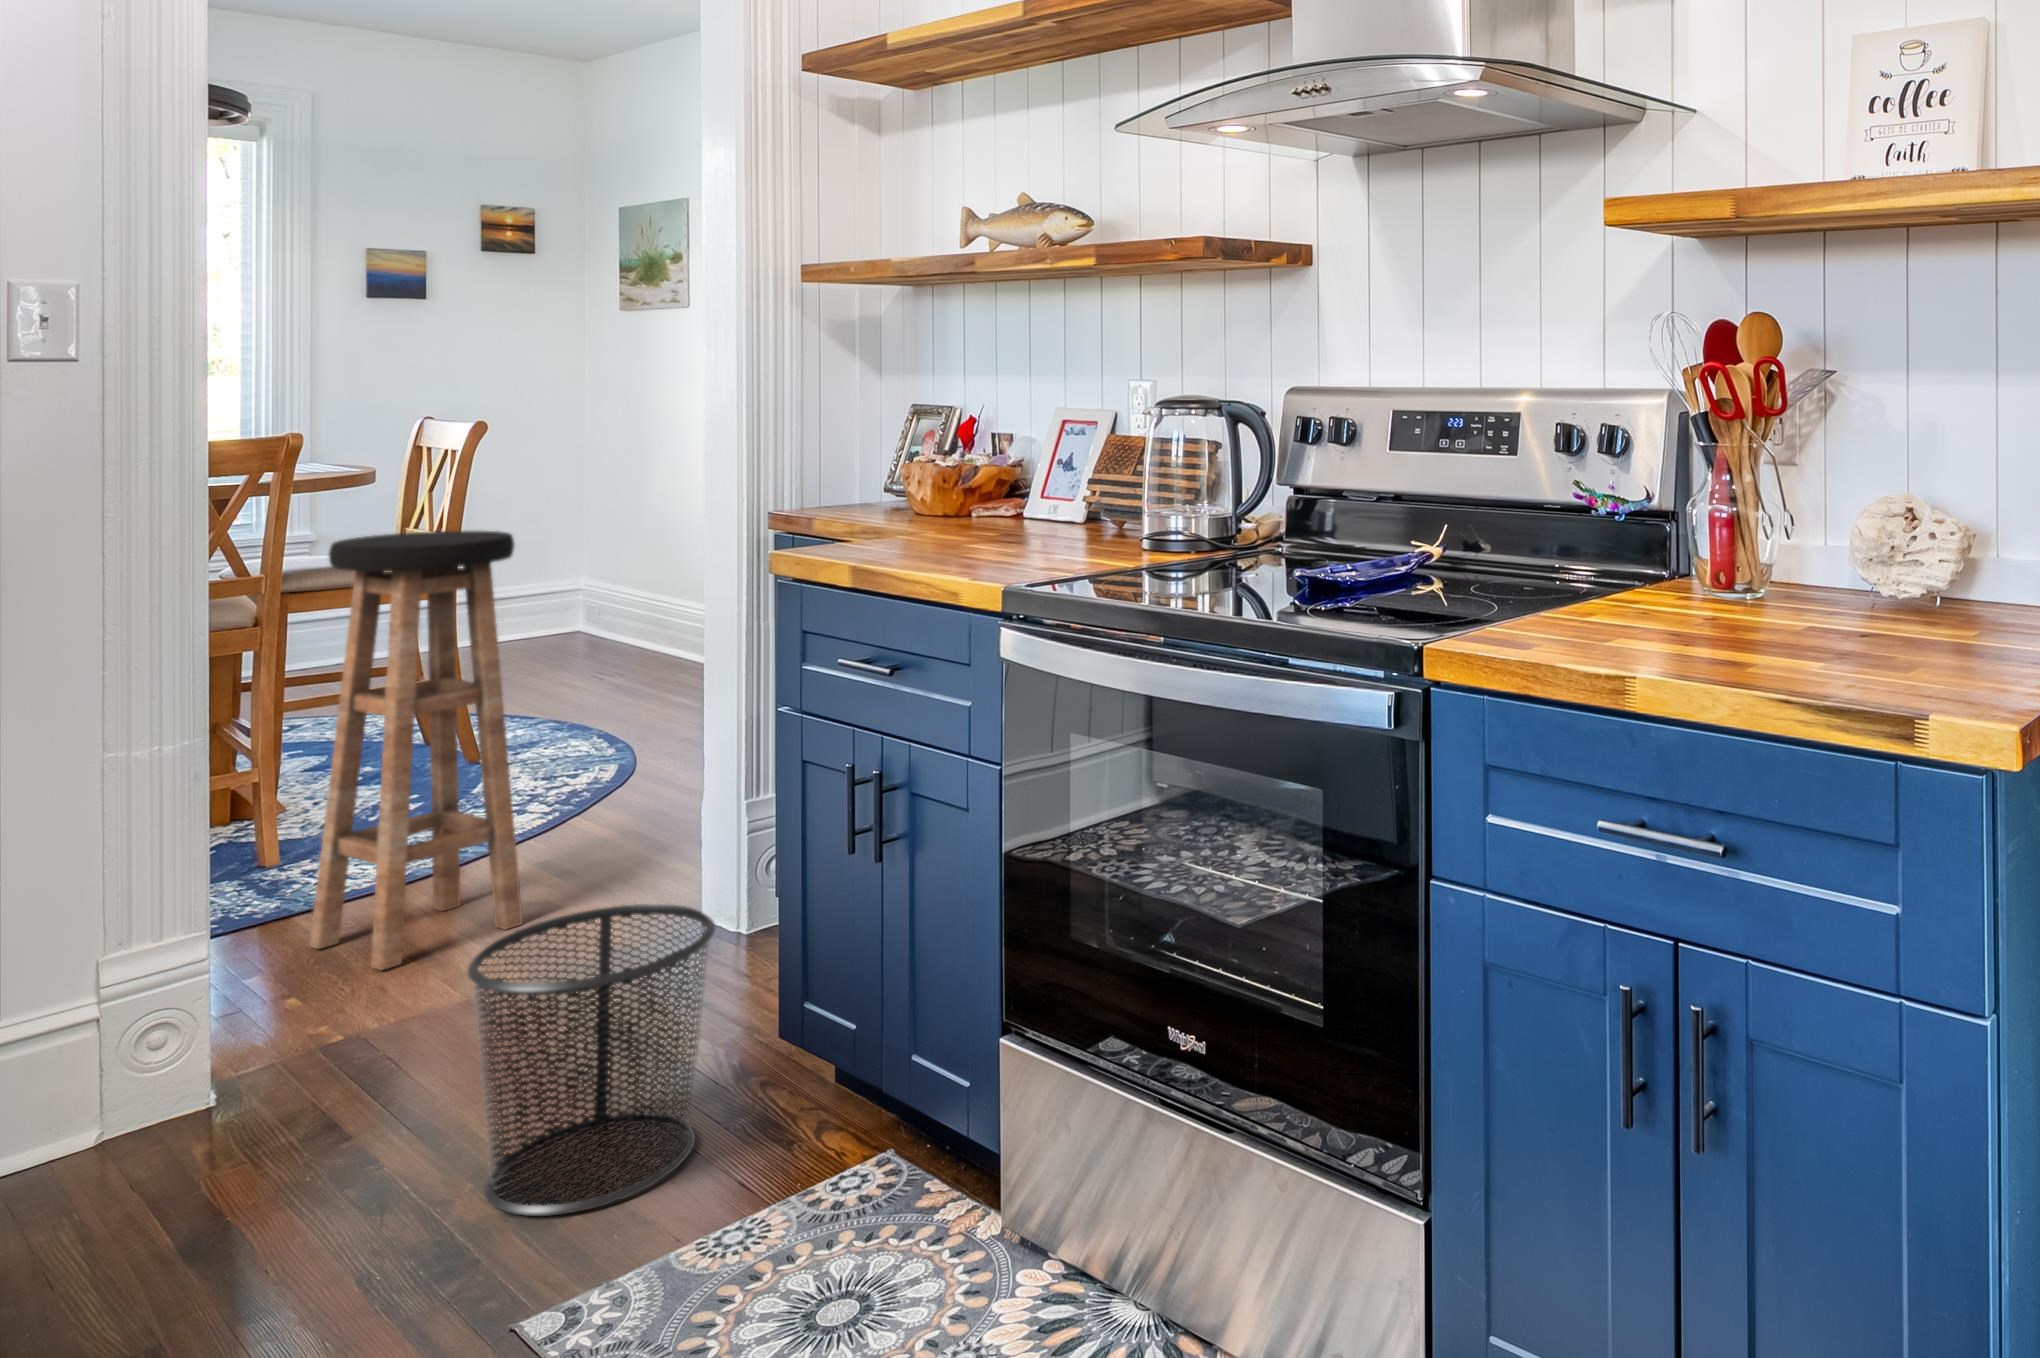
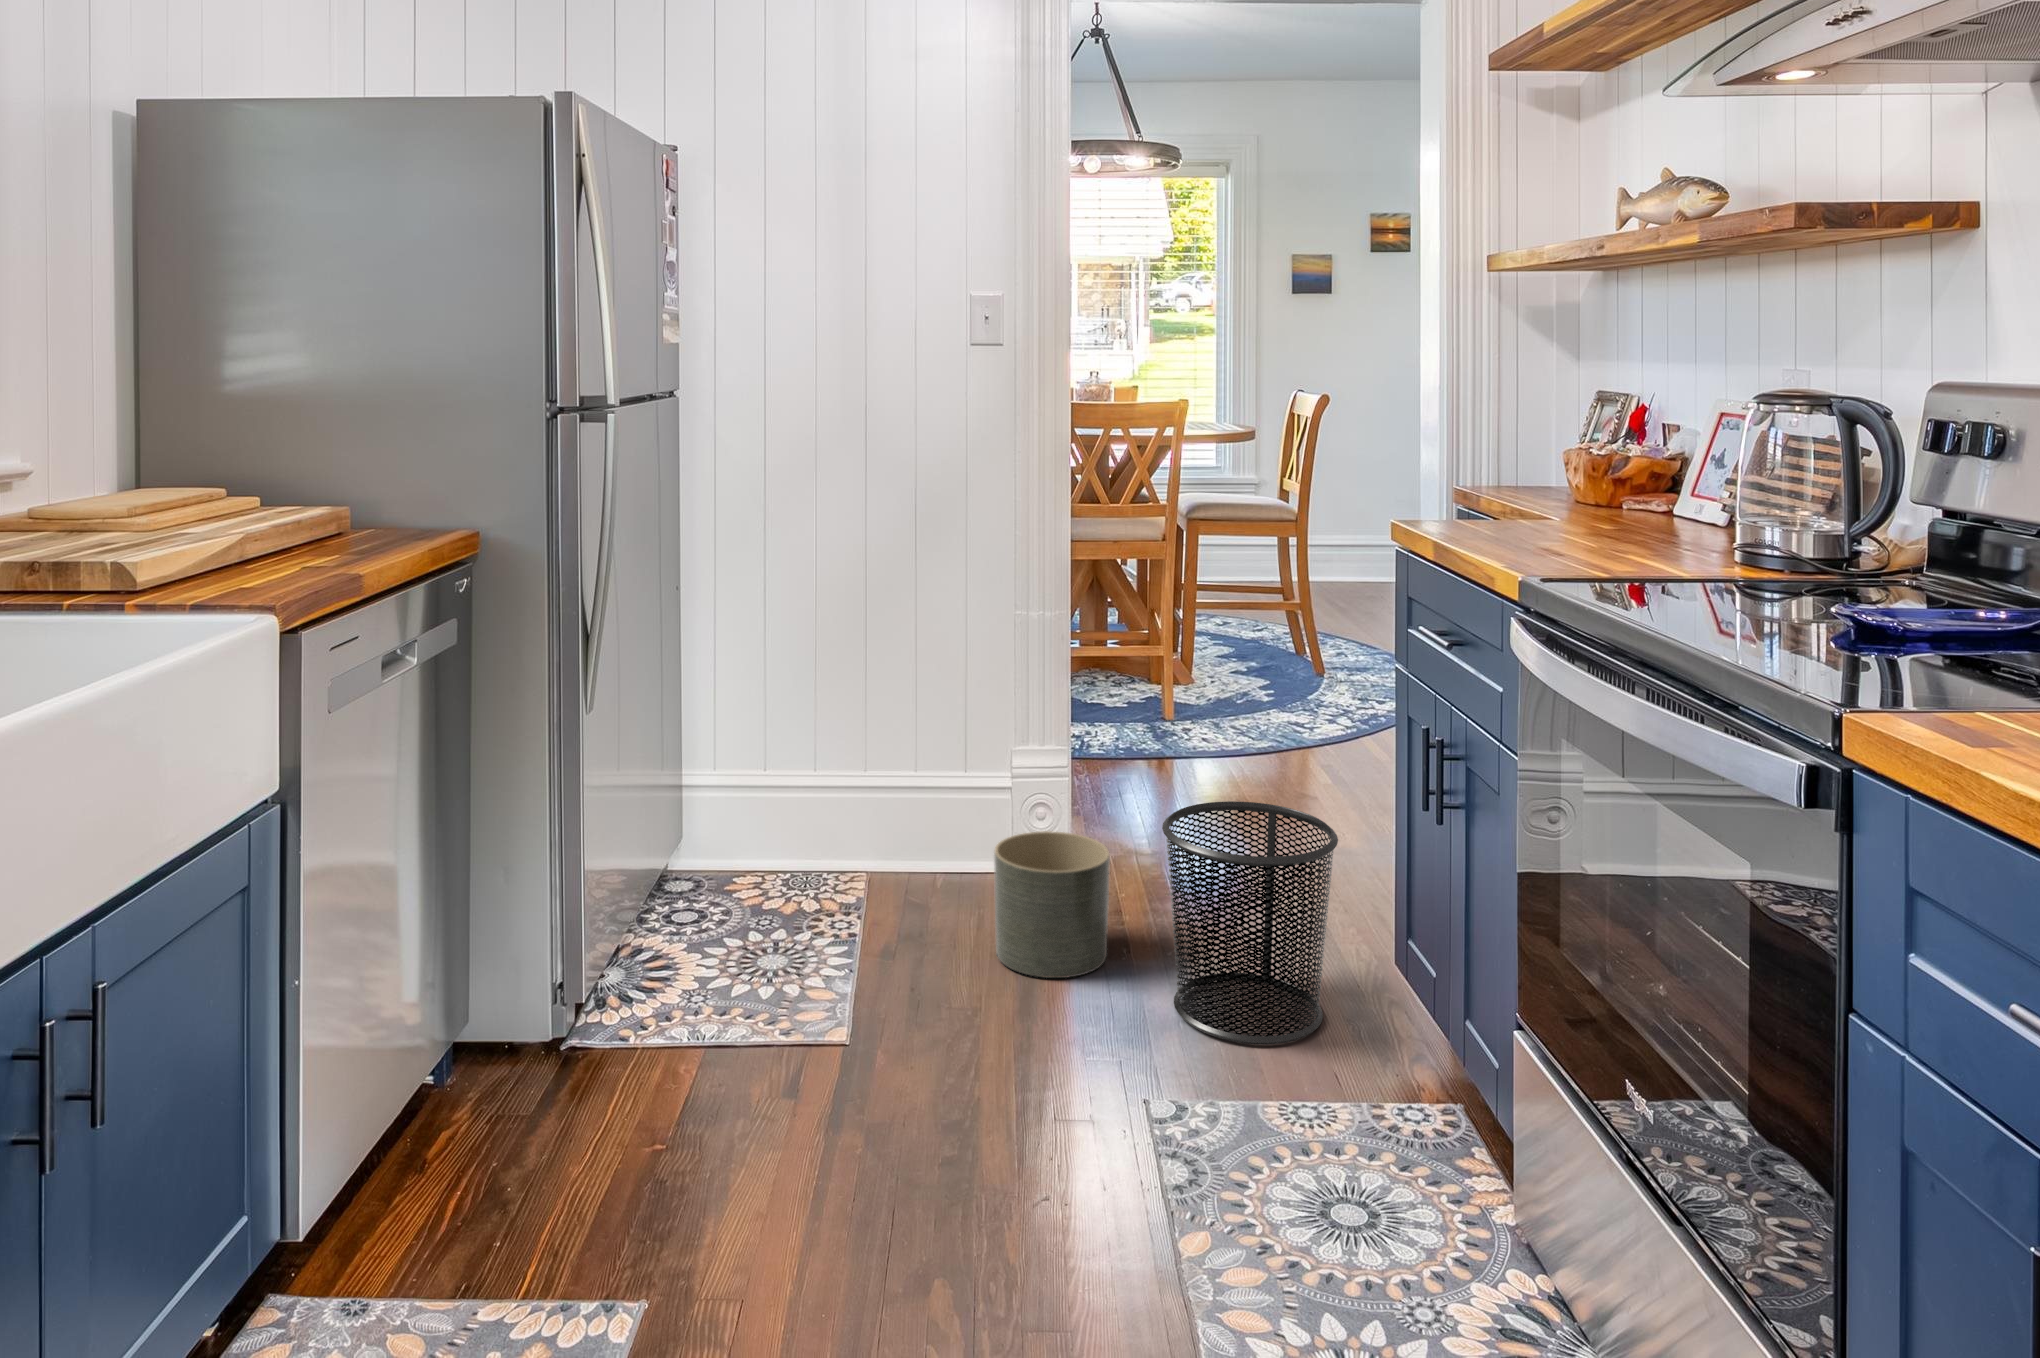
bar stool: present [309,531,523,970] -> none [1165,482,1293,815]
planter: none [132,1038,351,1274] -> present [994,831,1110,978]

